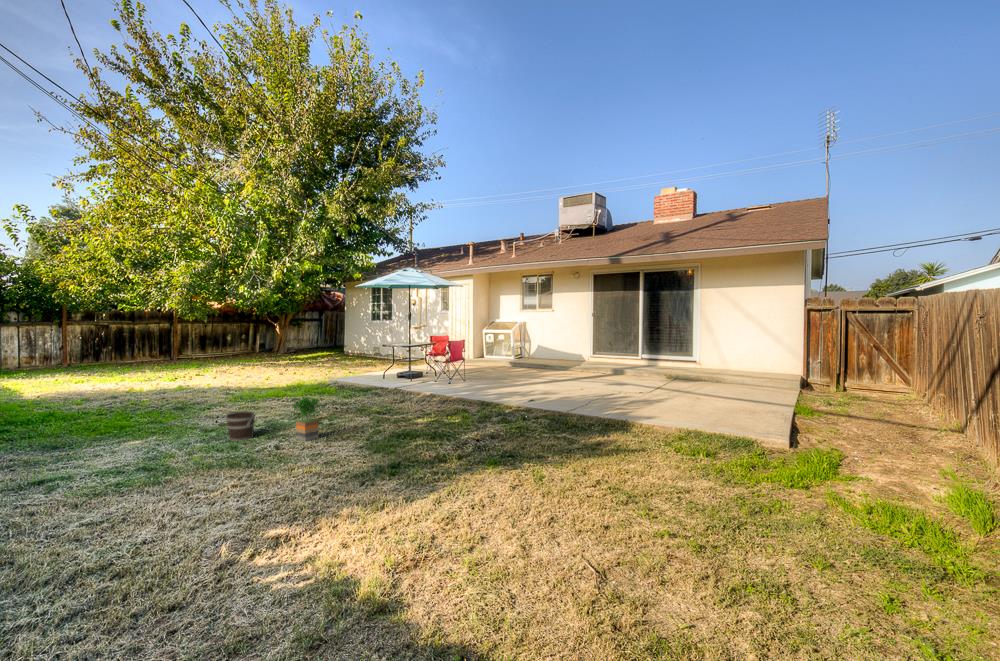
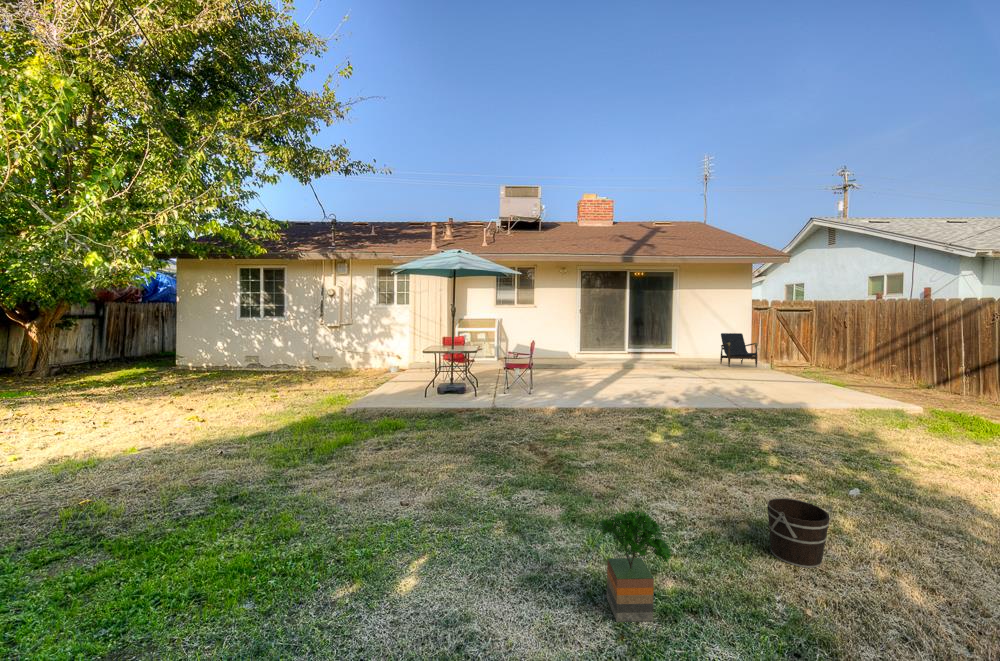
lounge chair: none [734,340,775,381] -> present [720,333,757,367]
potted tree: present [293,398,322,441] -> present [599,511,671,622]

